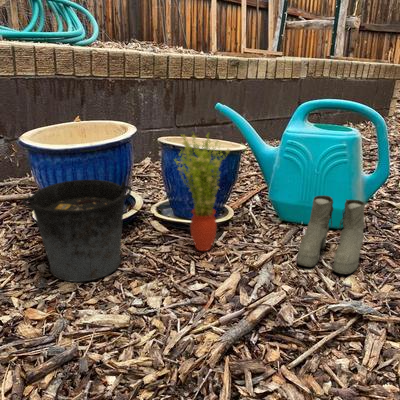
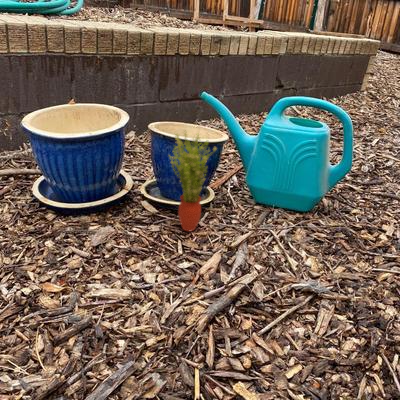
bucket: present [22,180,132,282] -> none [35,167,130,258]
boots: present [297,196,364,274] -> none [268,188,327,256]

